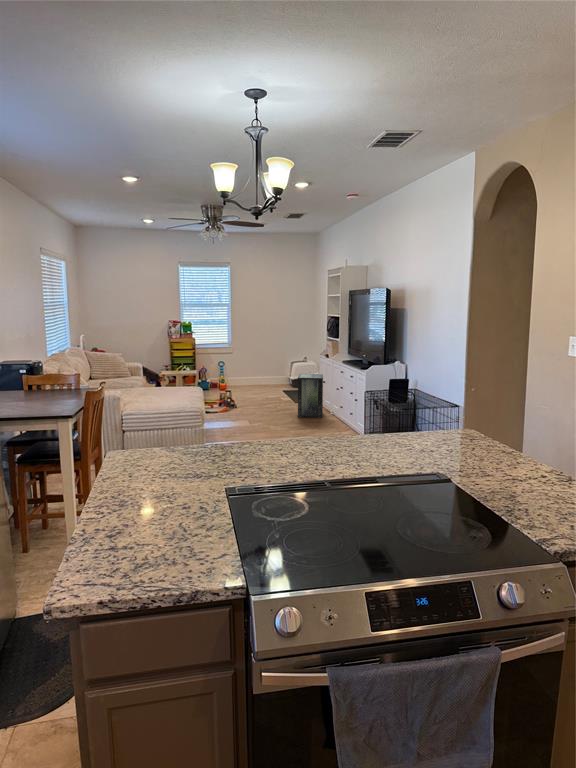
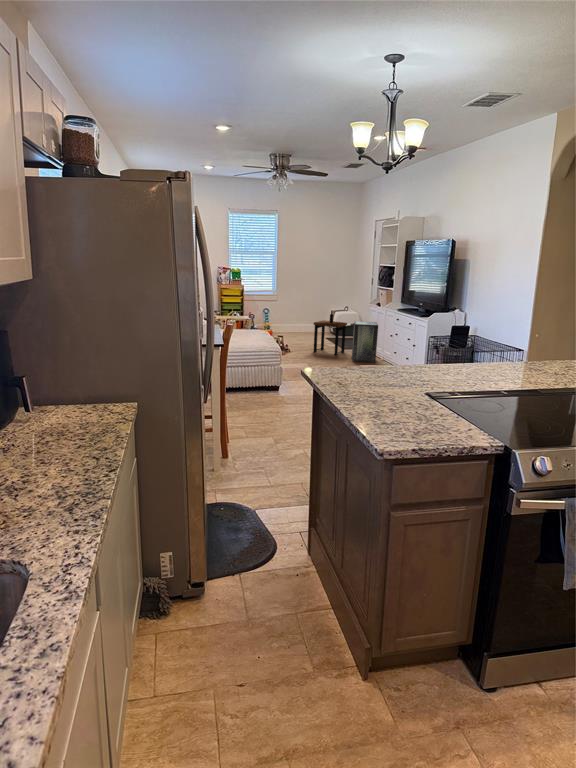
side table: none [259,363,295,410] -> present [314,311,347,355]

